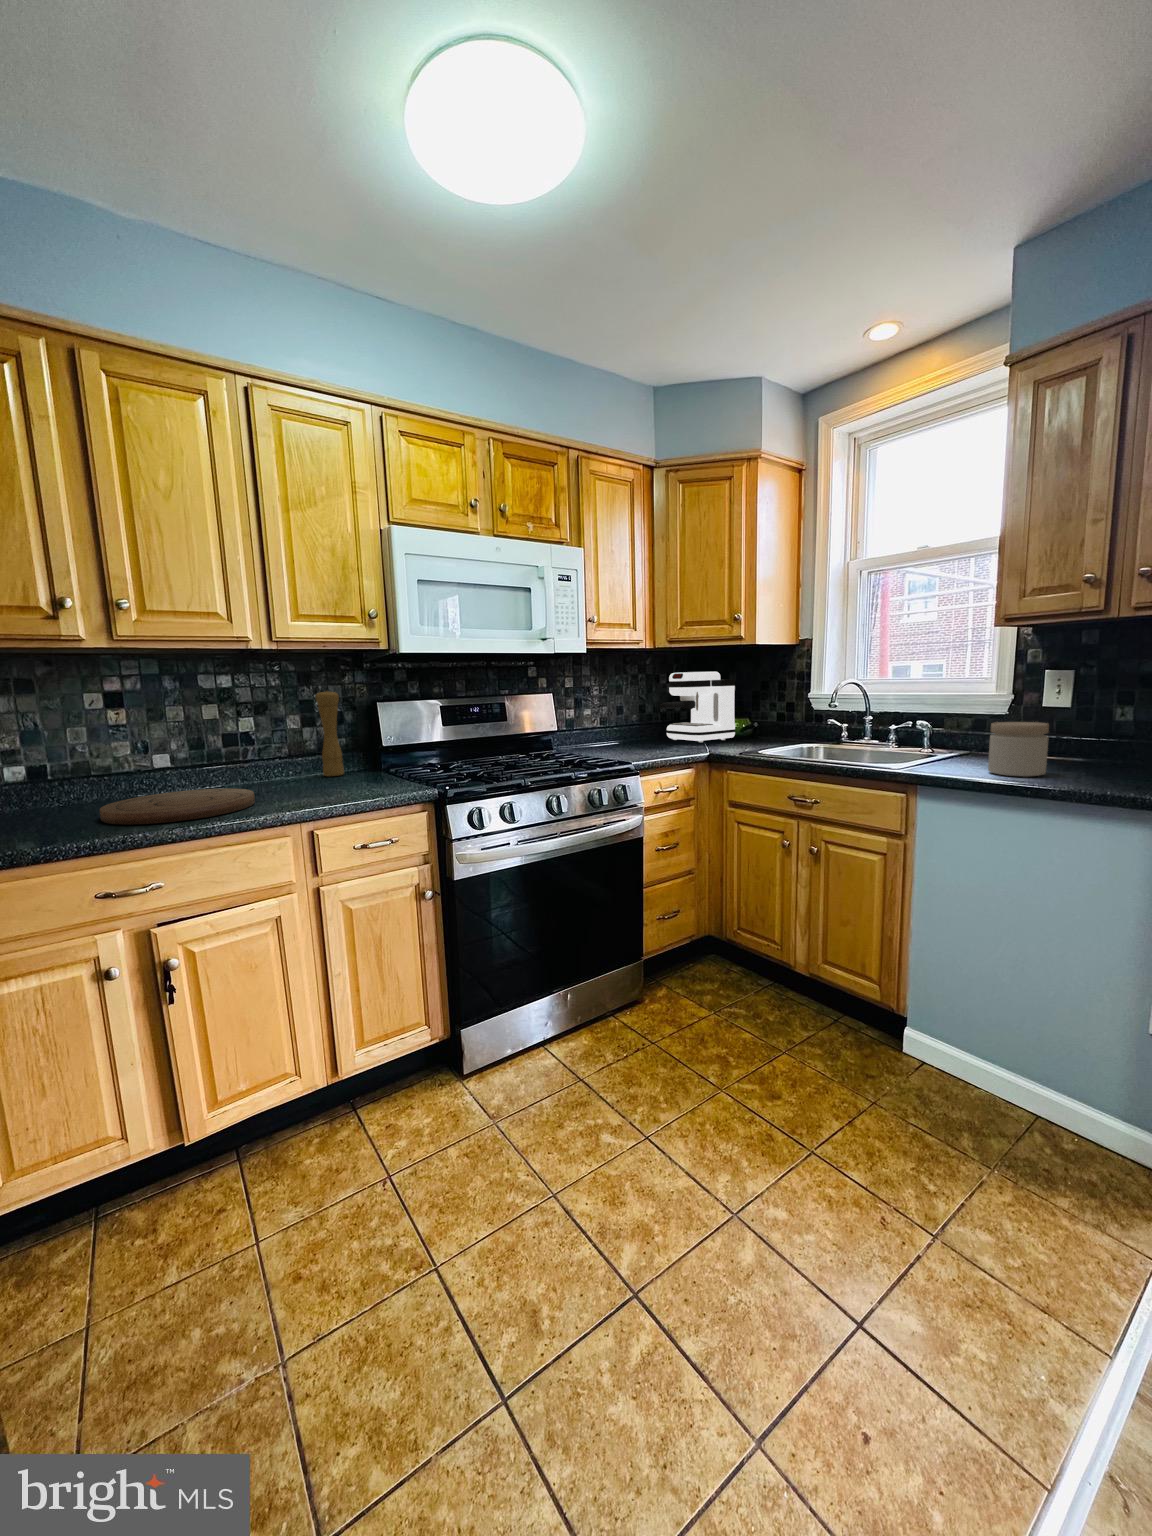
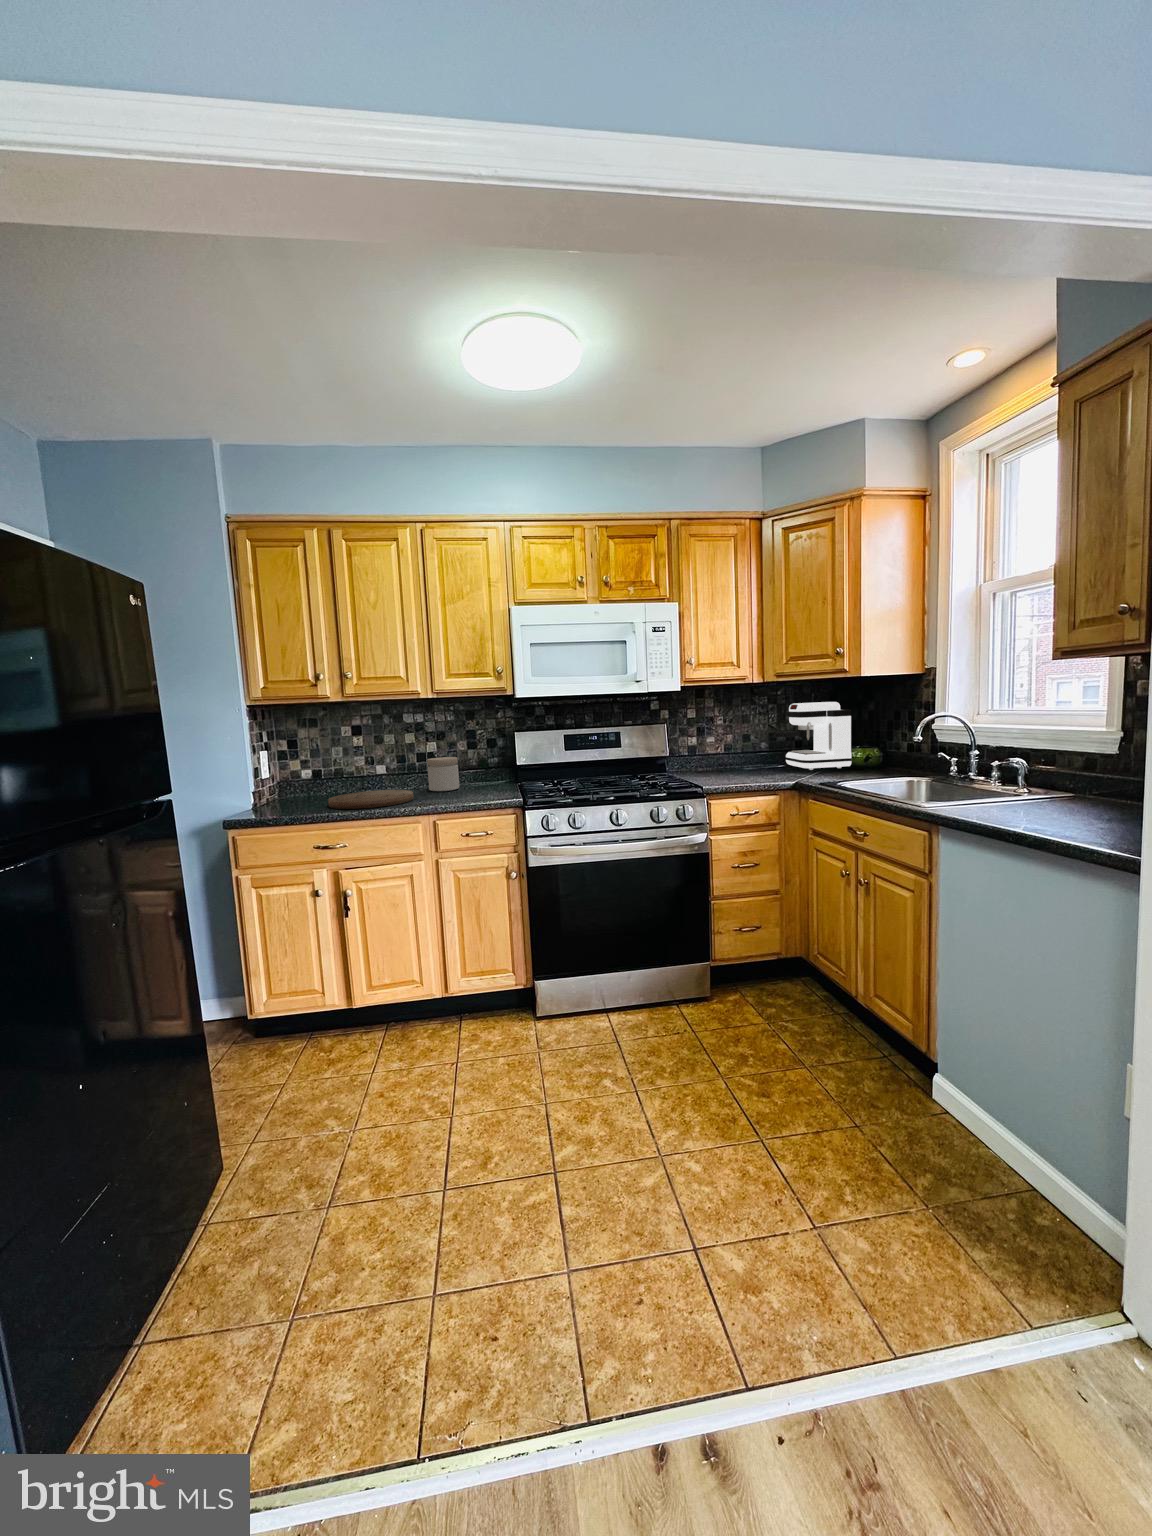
pepper mill: present [316,691,344,776] -> none [473,724,492,785]
jar: present [988,722,1049,777] -> present [427,757,459,791]

